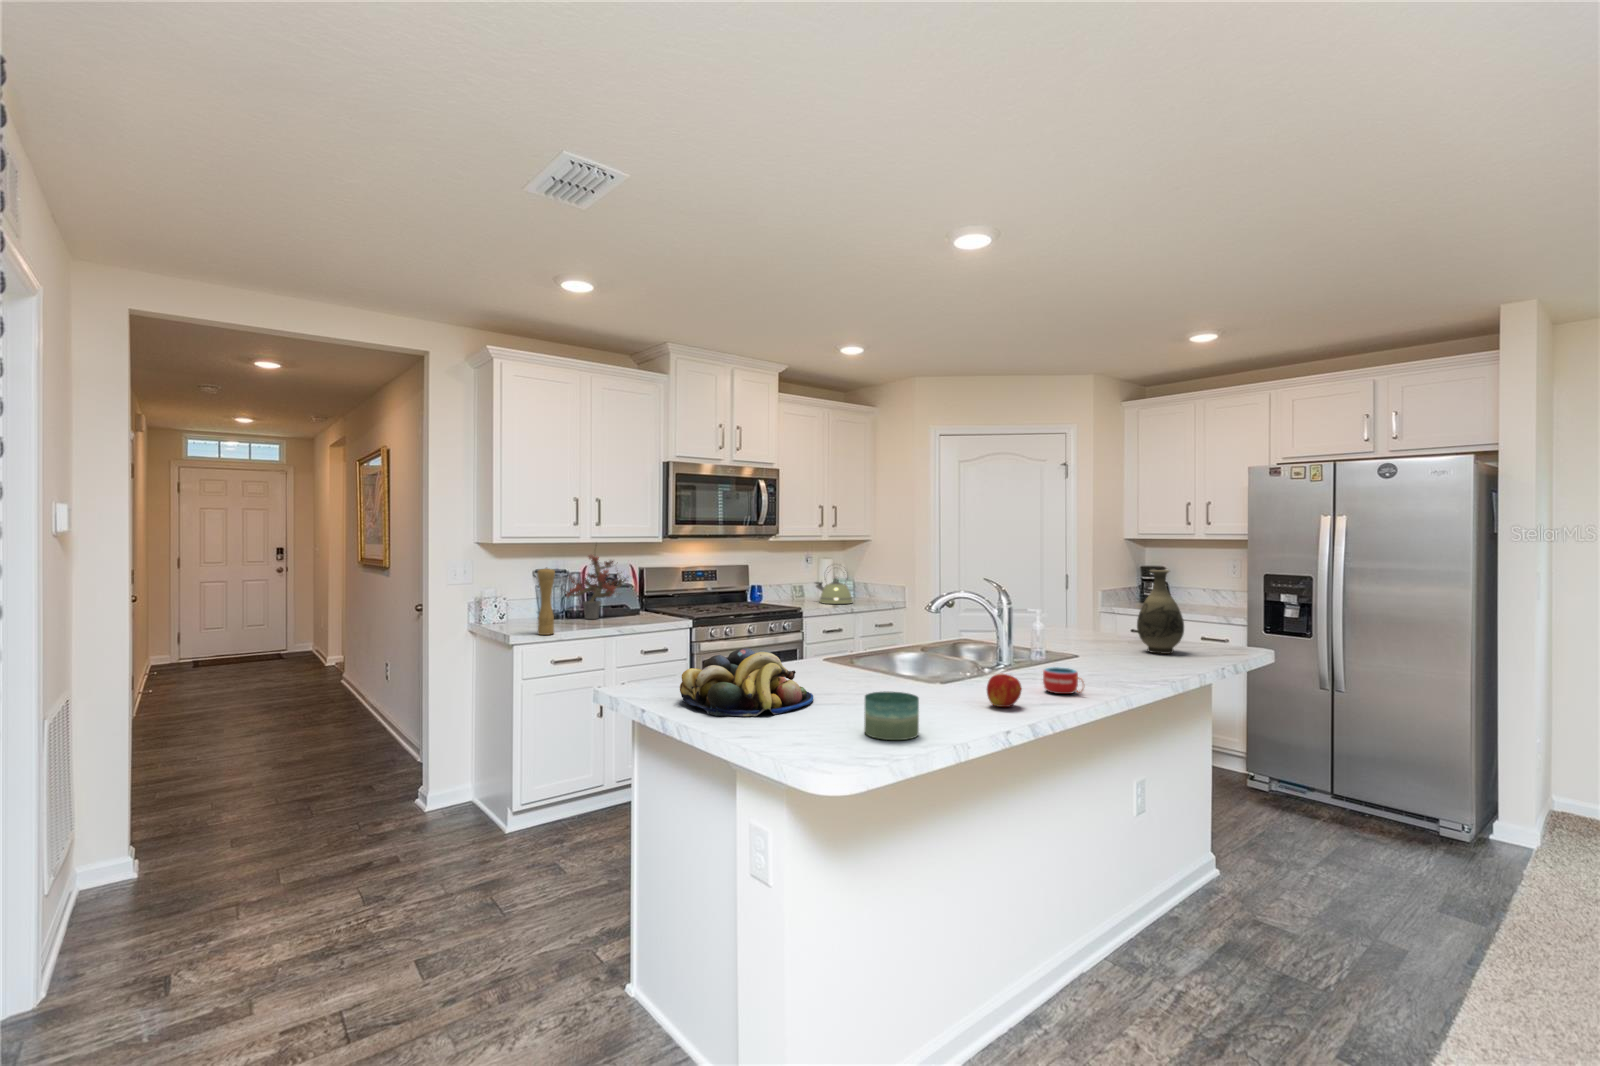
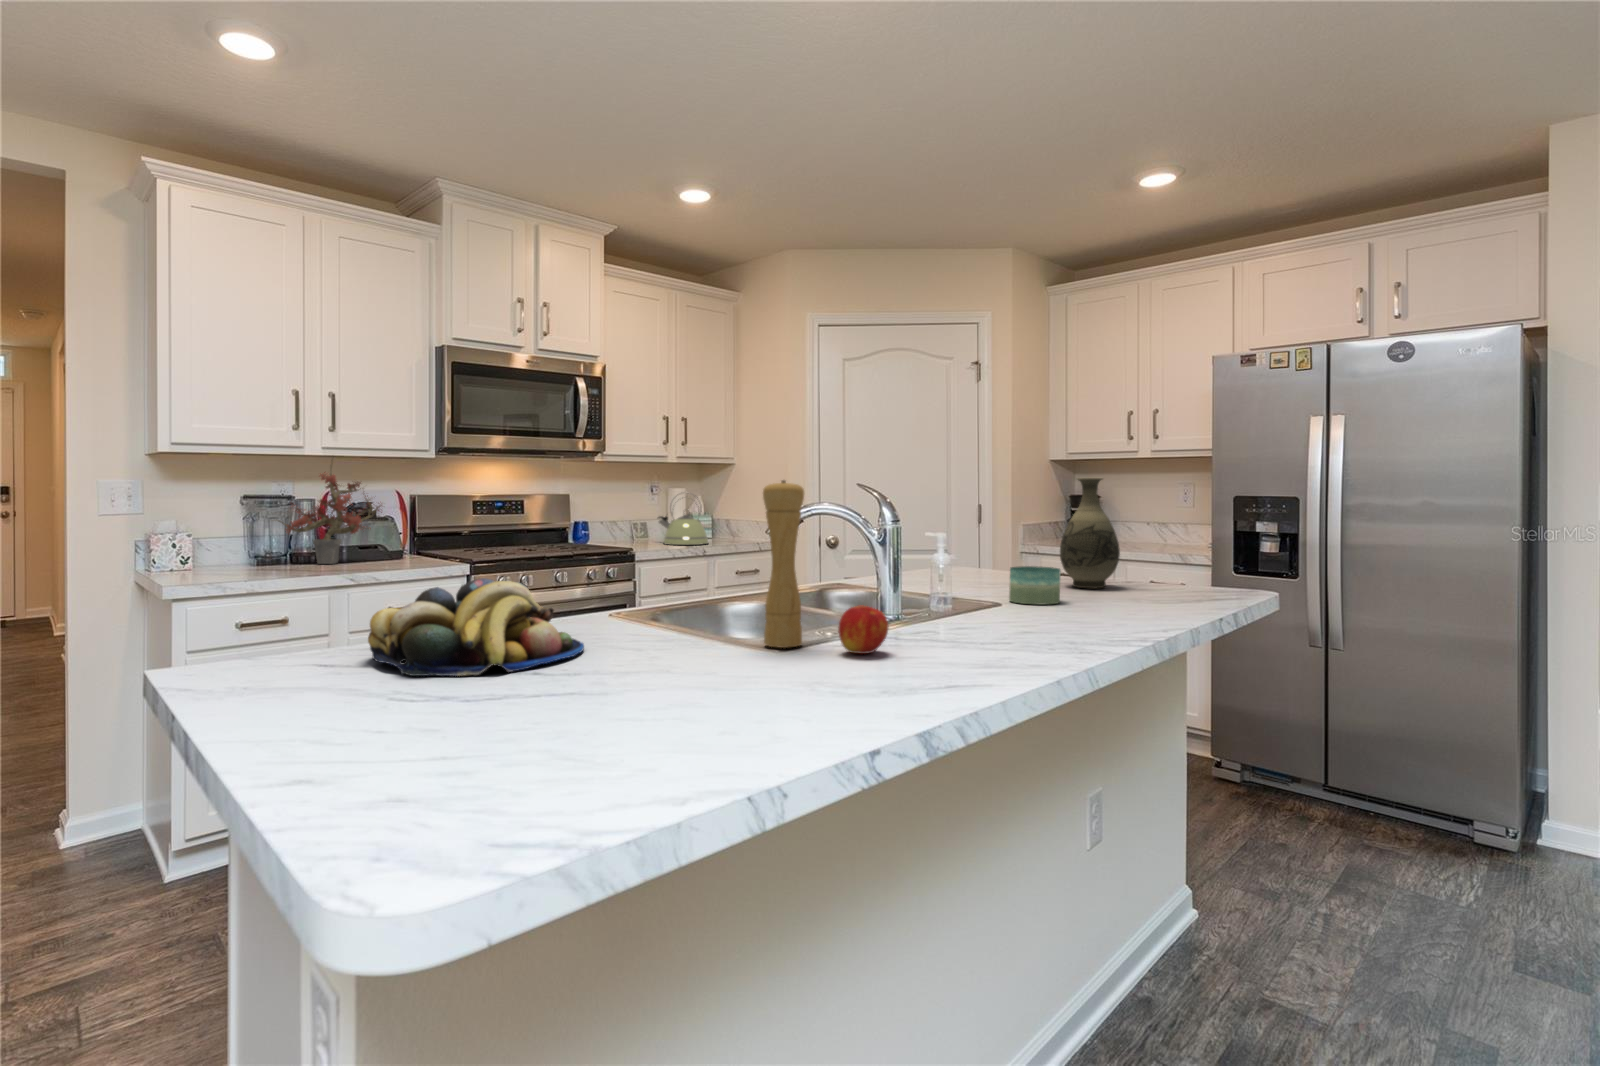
pepper mill: present [537,568,555,635] -> present [763,480,804,648]
mug: present [1043,667,1083,694] -> none [925,600,980,636]
candle: present [864,692,919,740] -> present [1009,566,1061,605]

